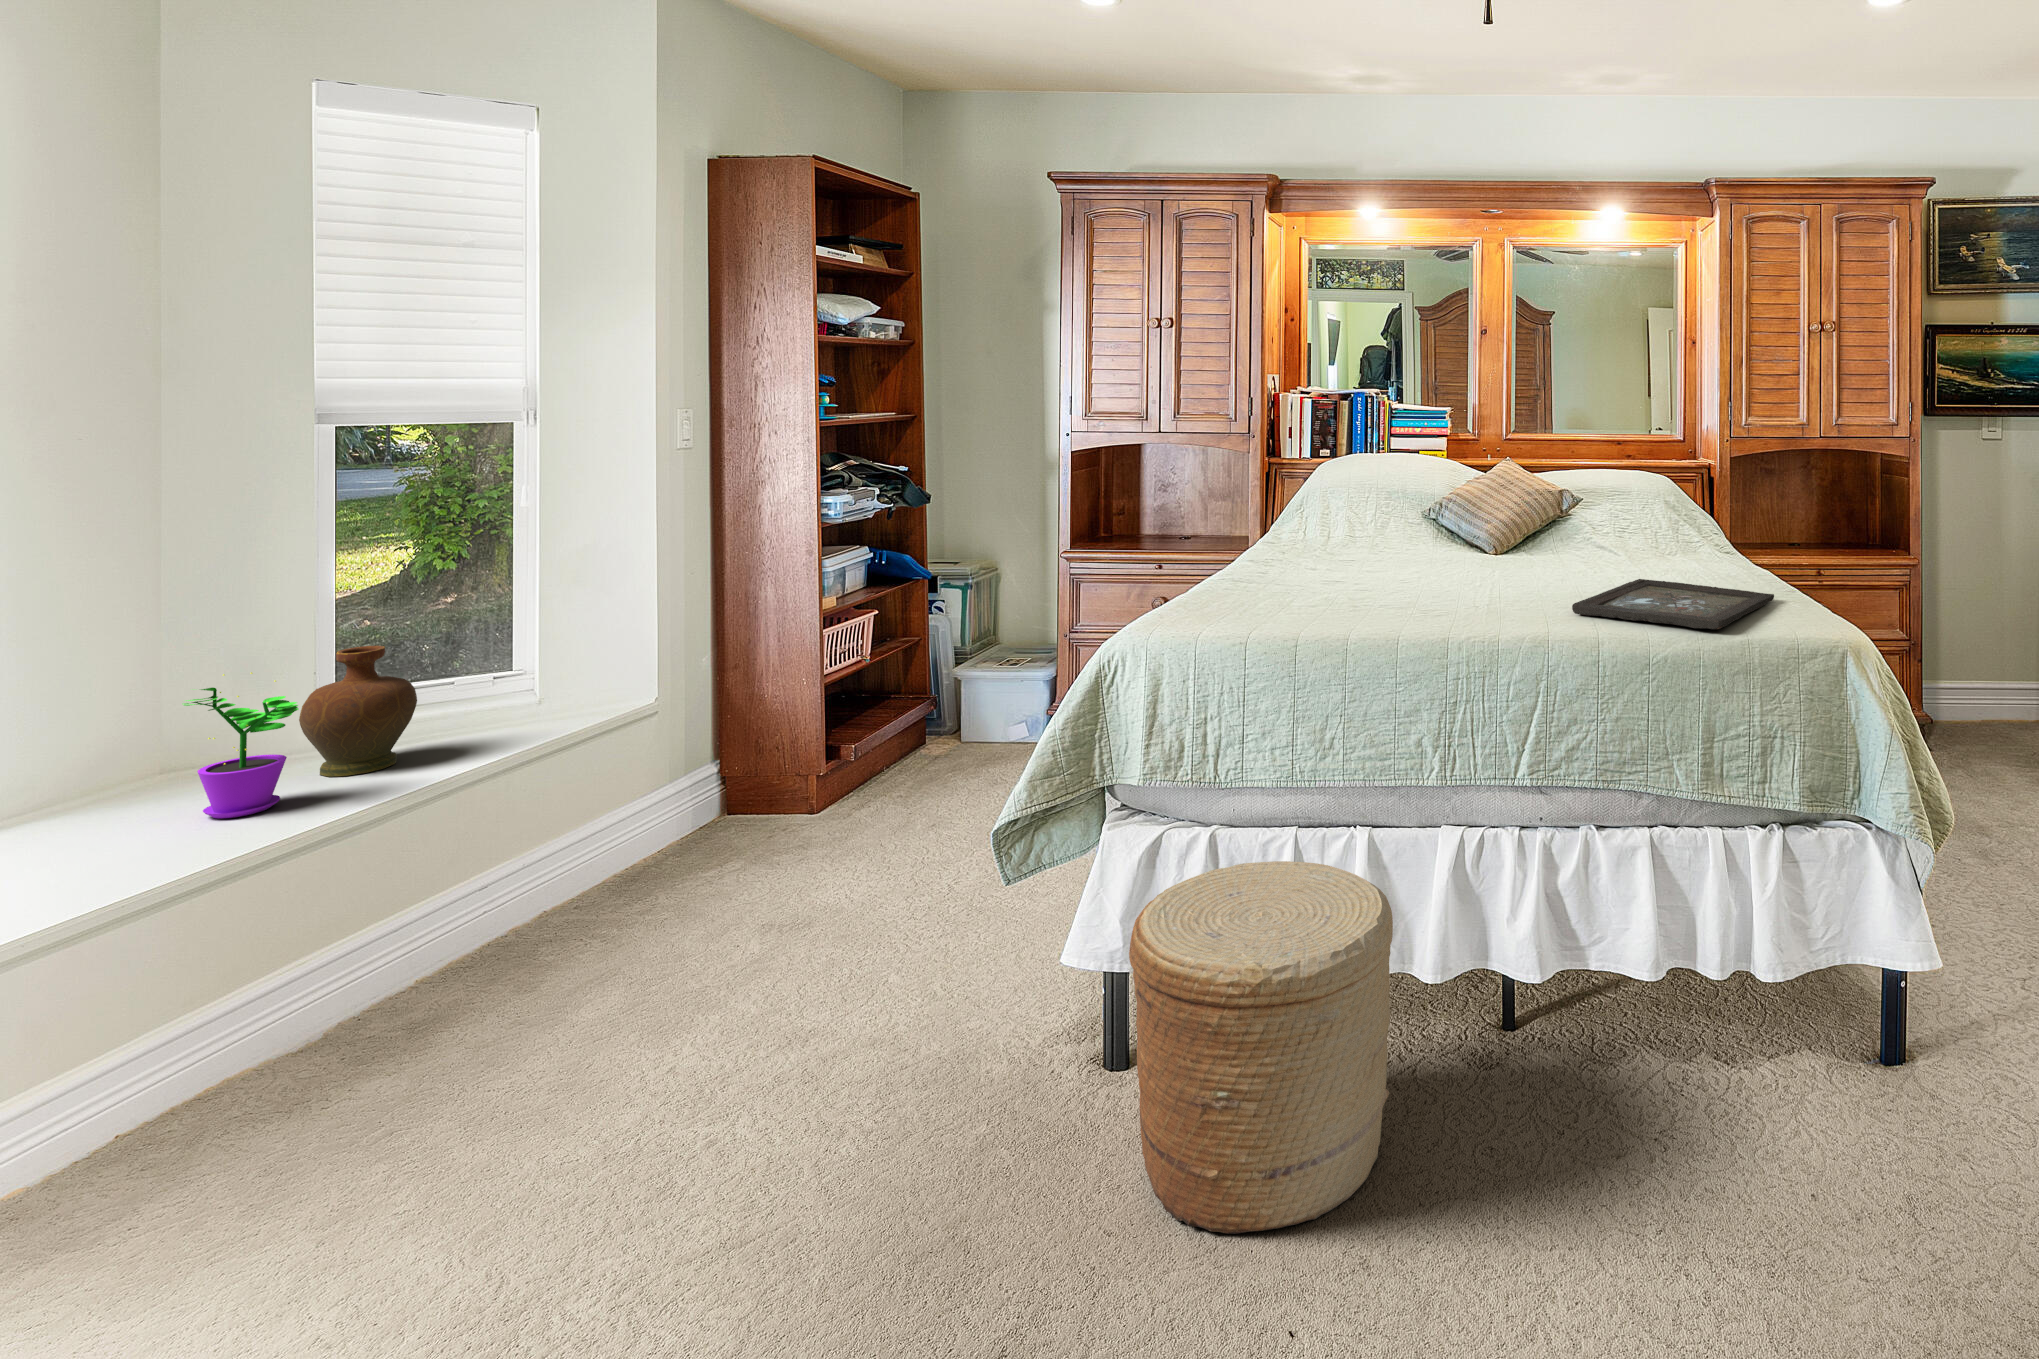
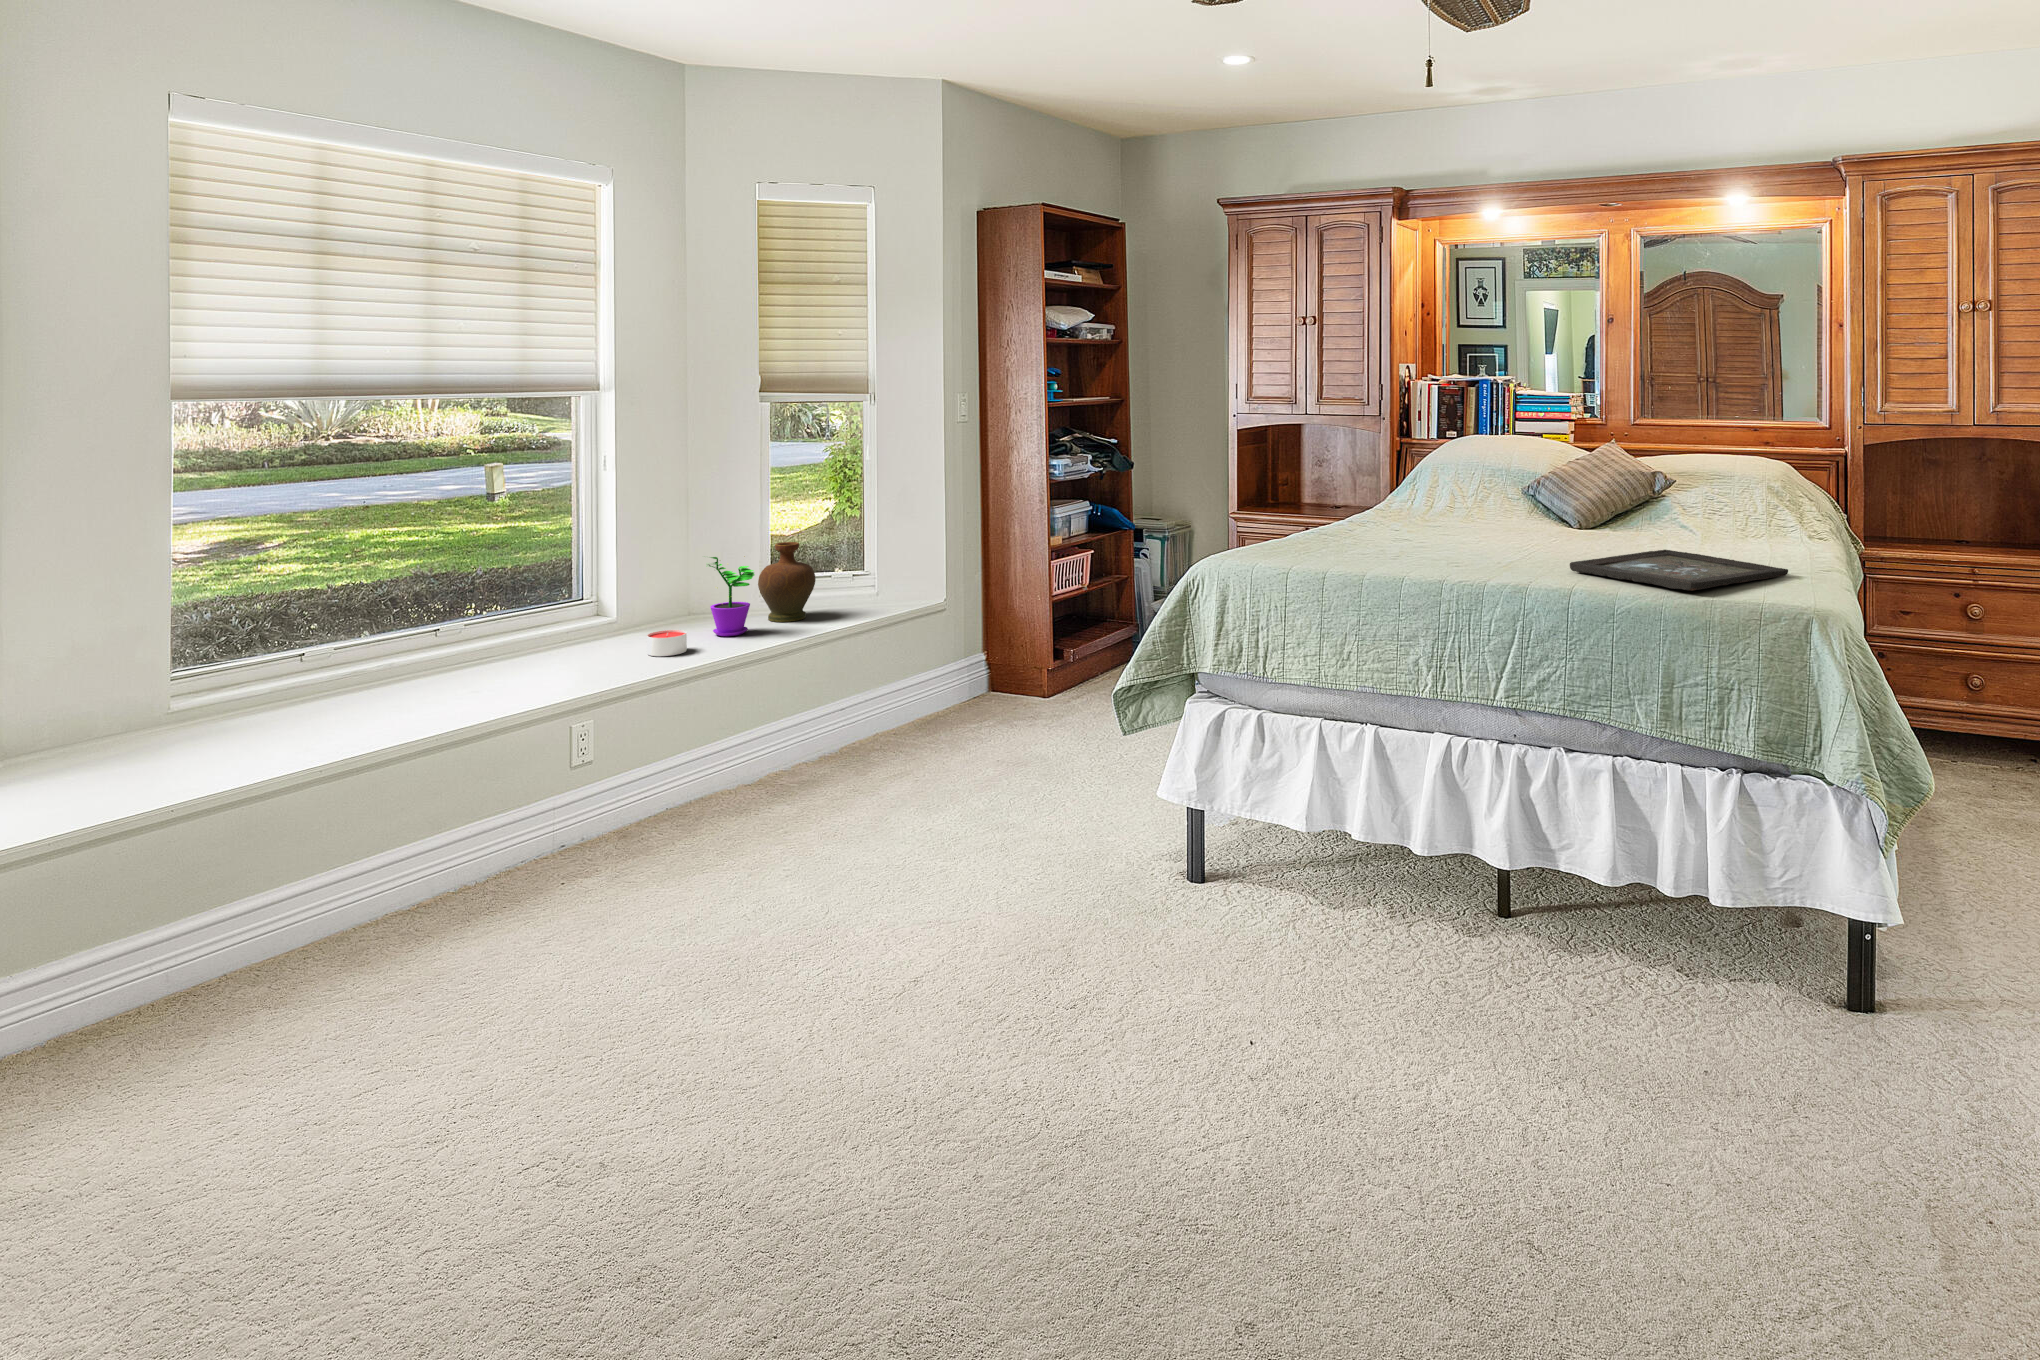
candle: none [49,824,146,880] -> present [647,630,687,656]
woven basket: present [1129,861,1393,1234] -> none [1173,737,1370,995]

